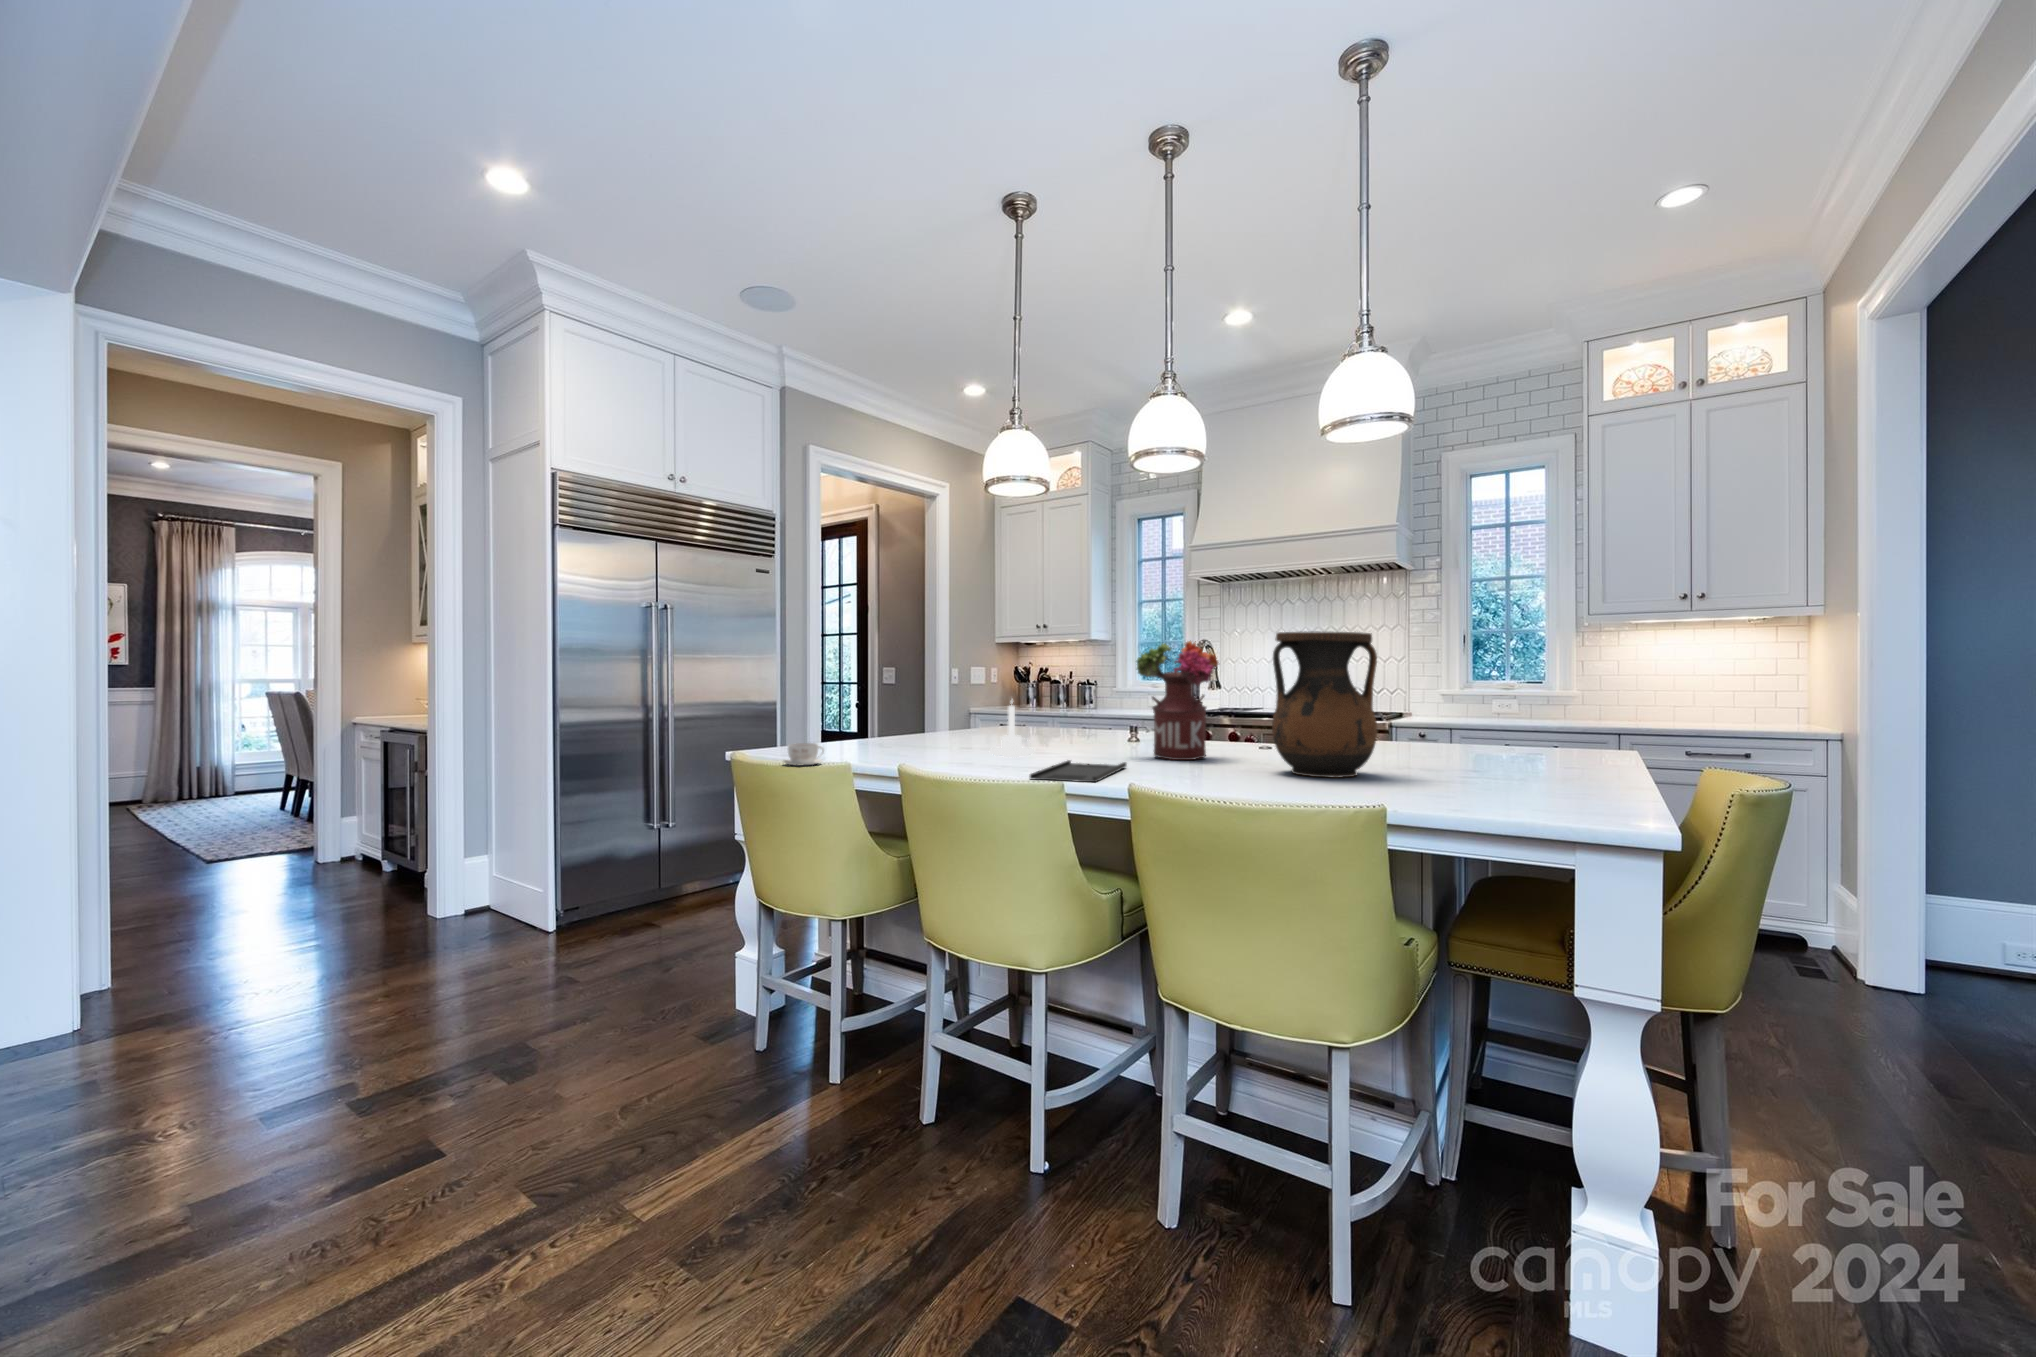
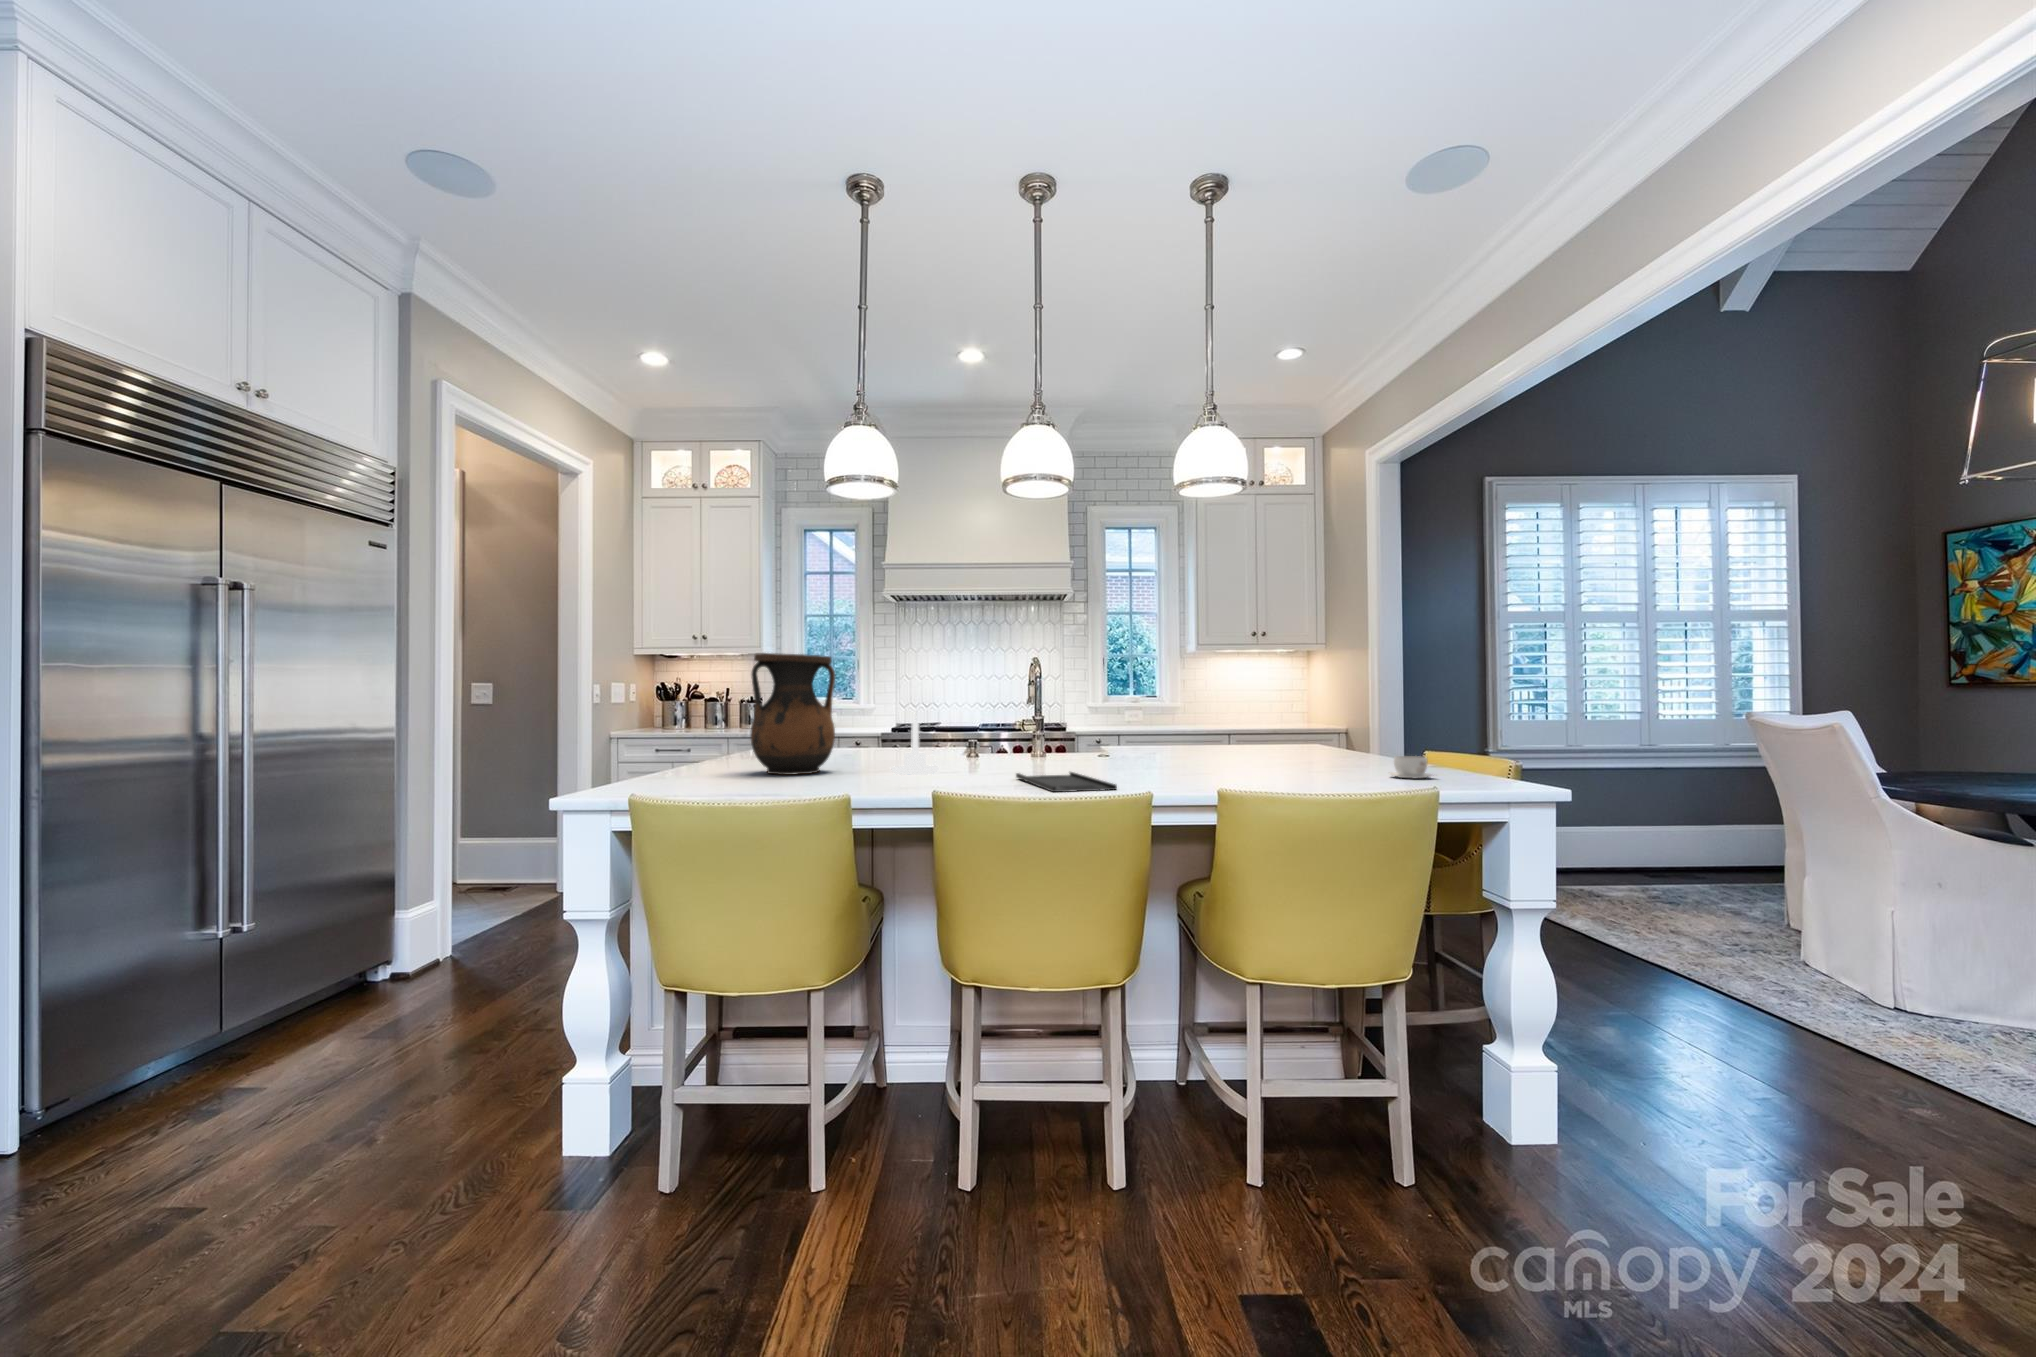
vase: present [1272,632,1377,778] -> present [750,653,835,775]
flower arrangement: present [1136,641,1219,760] -> none [1028,657,1106,768]
coffee cup: present [784,743,824,765] -> present [1390,756,1432,779]

